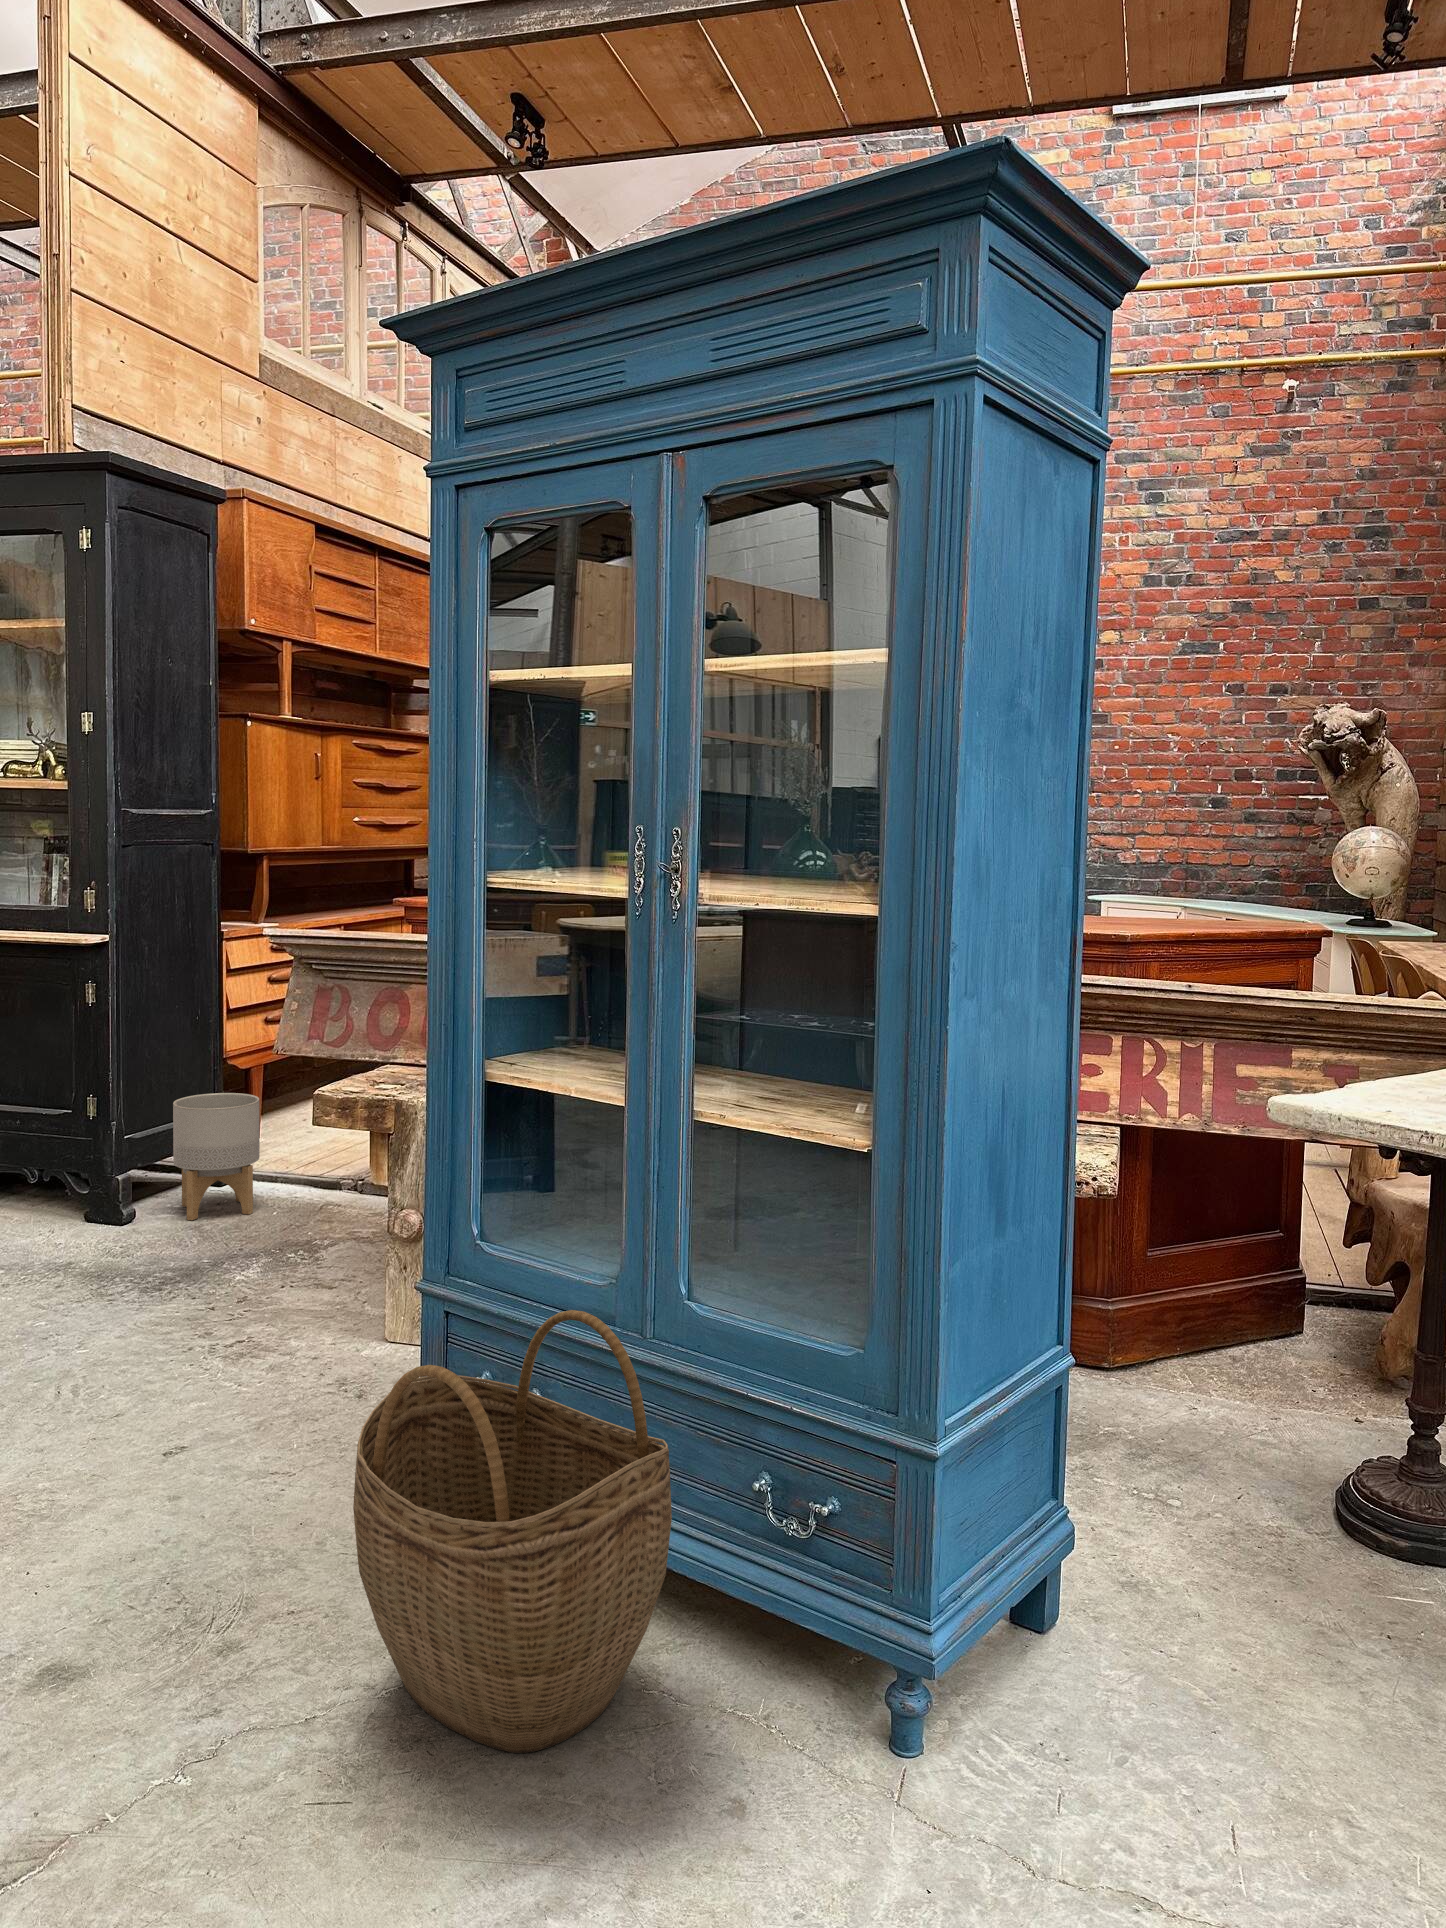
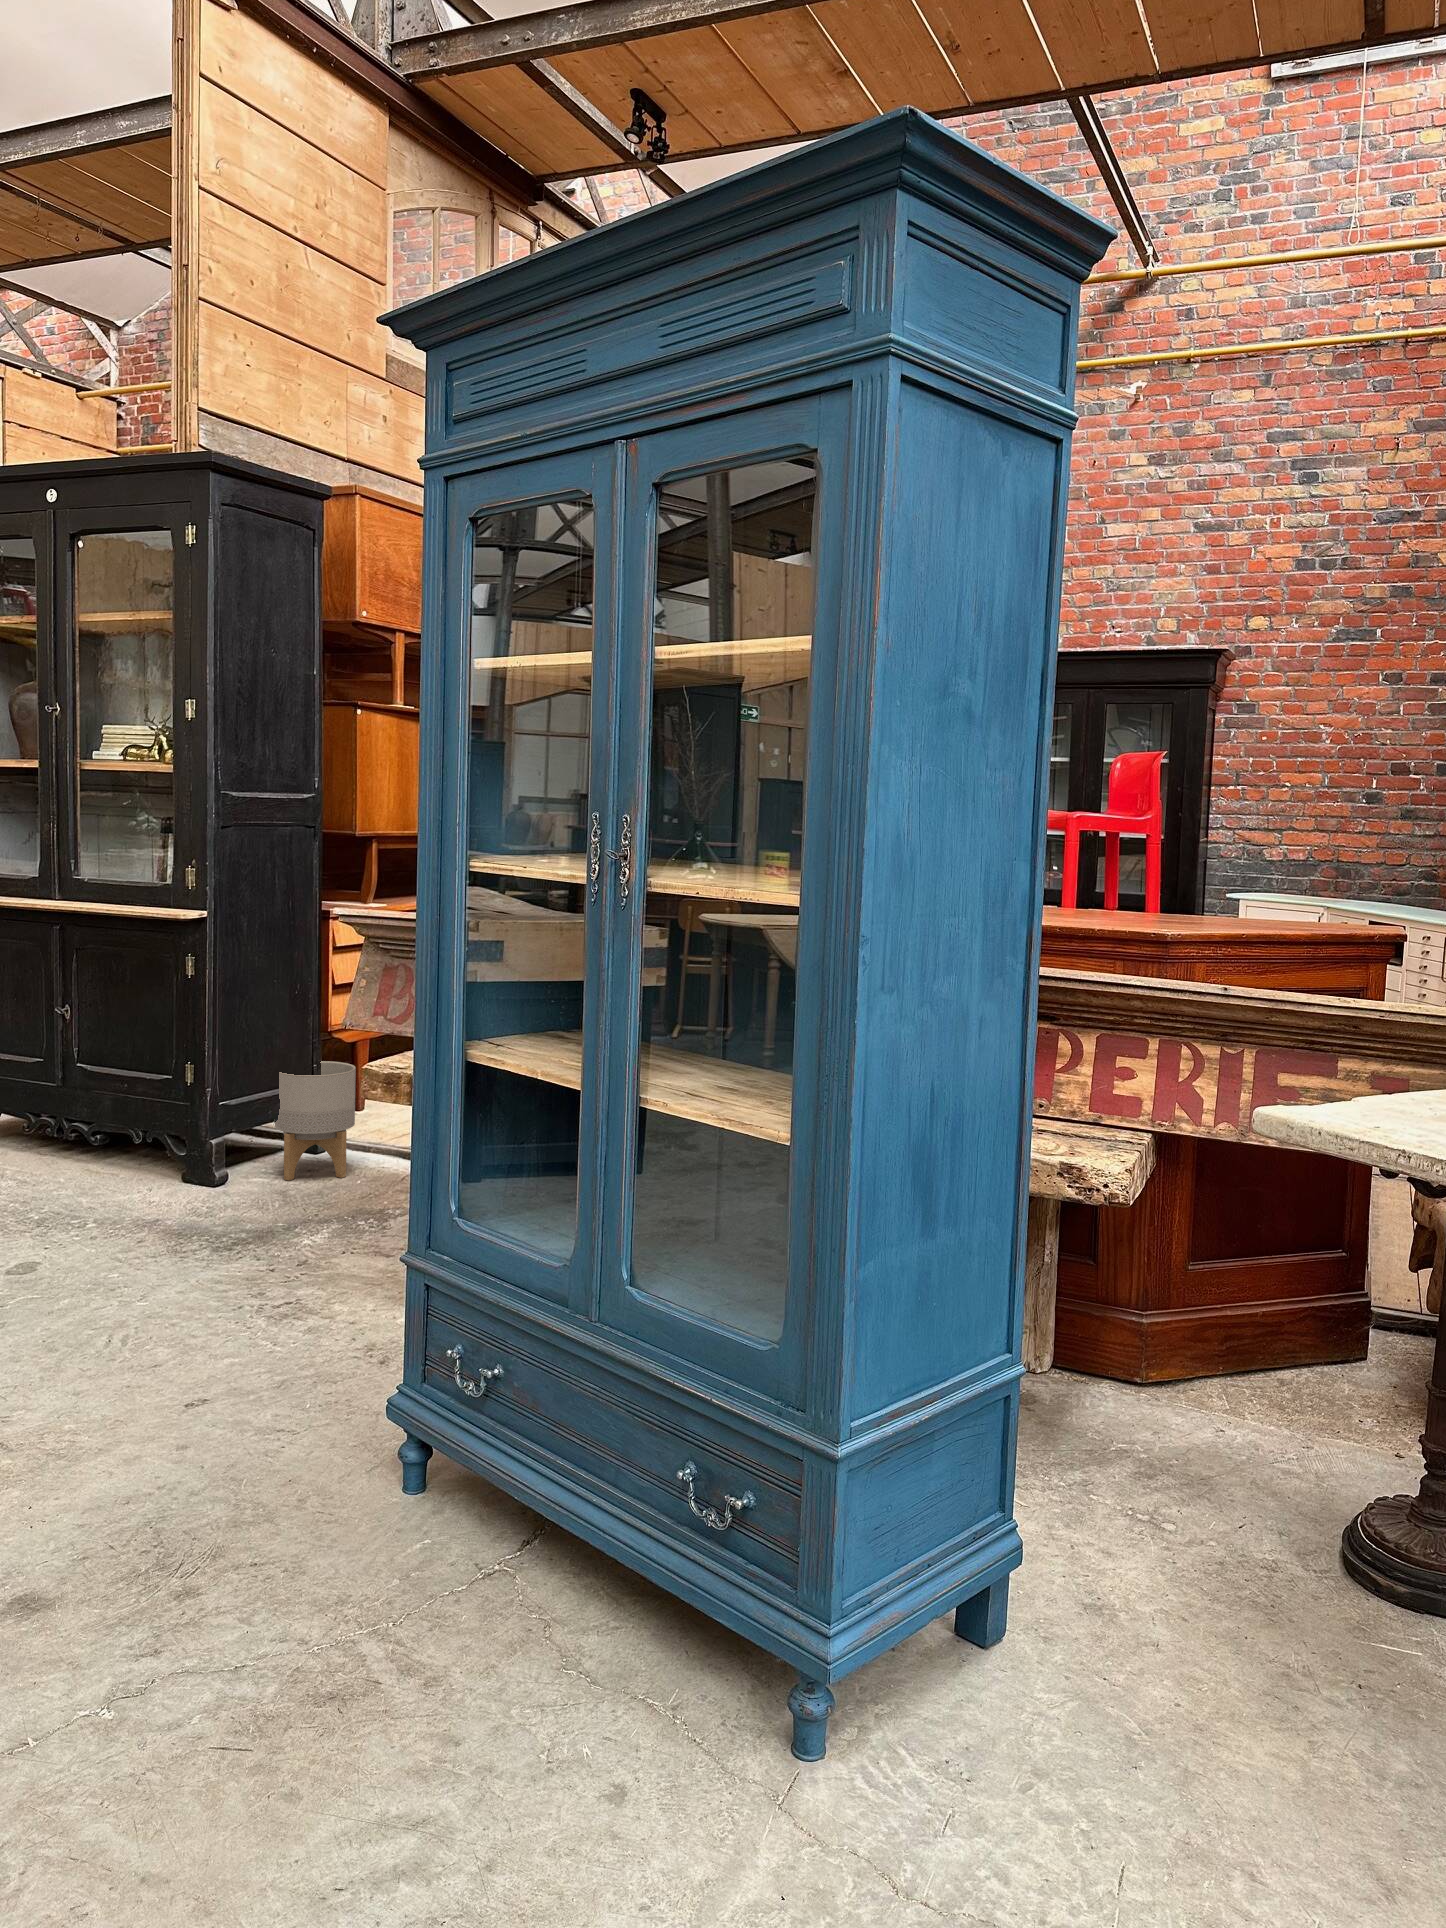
woven basket: present [353,1310,672,1753] -> none [287,1287,590,1720]

